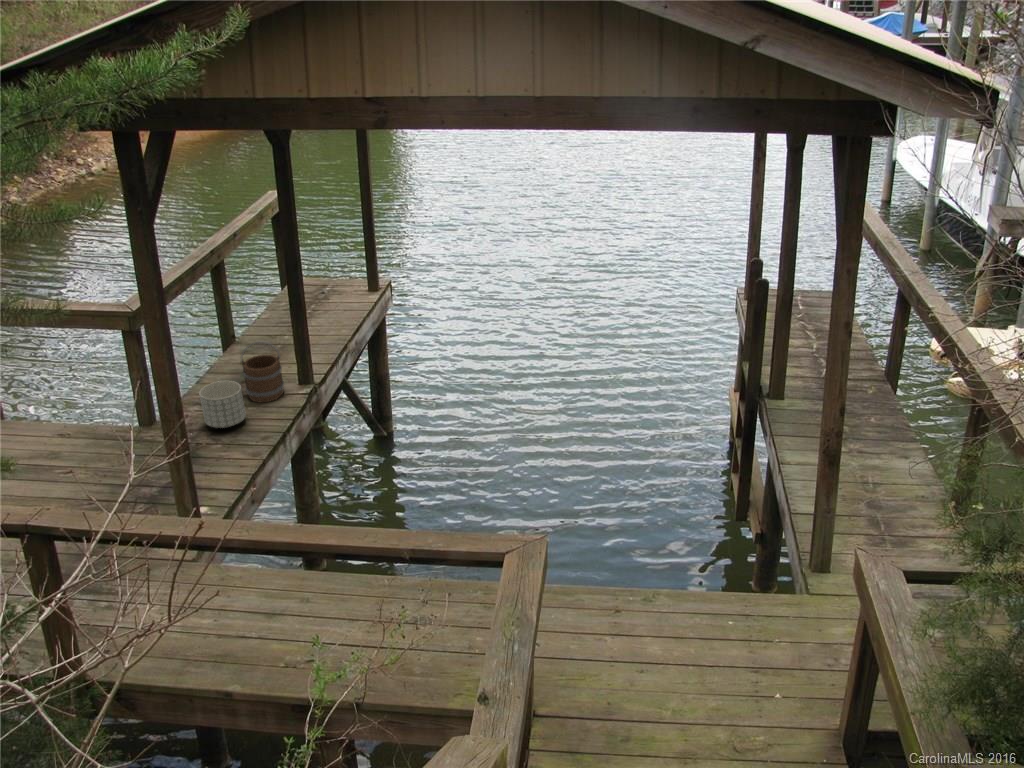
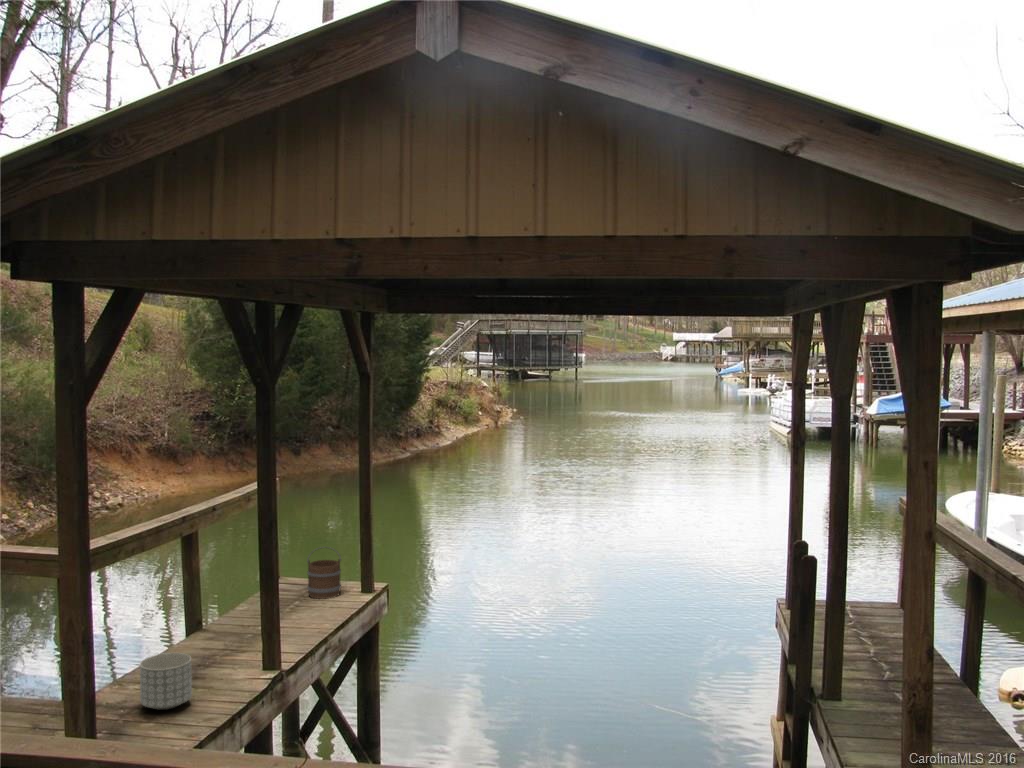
bucket: present [240,342,284,403] -> present [307,550,341,599]

